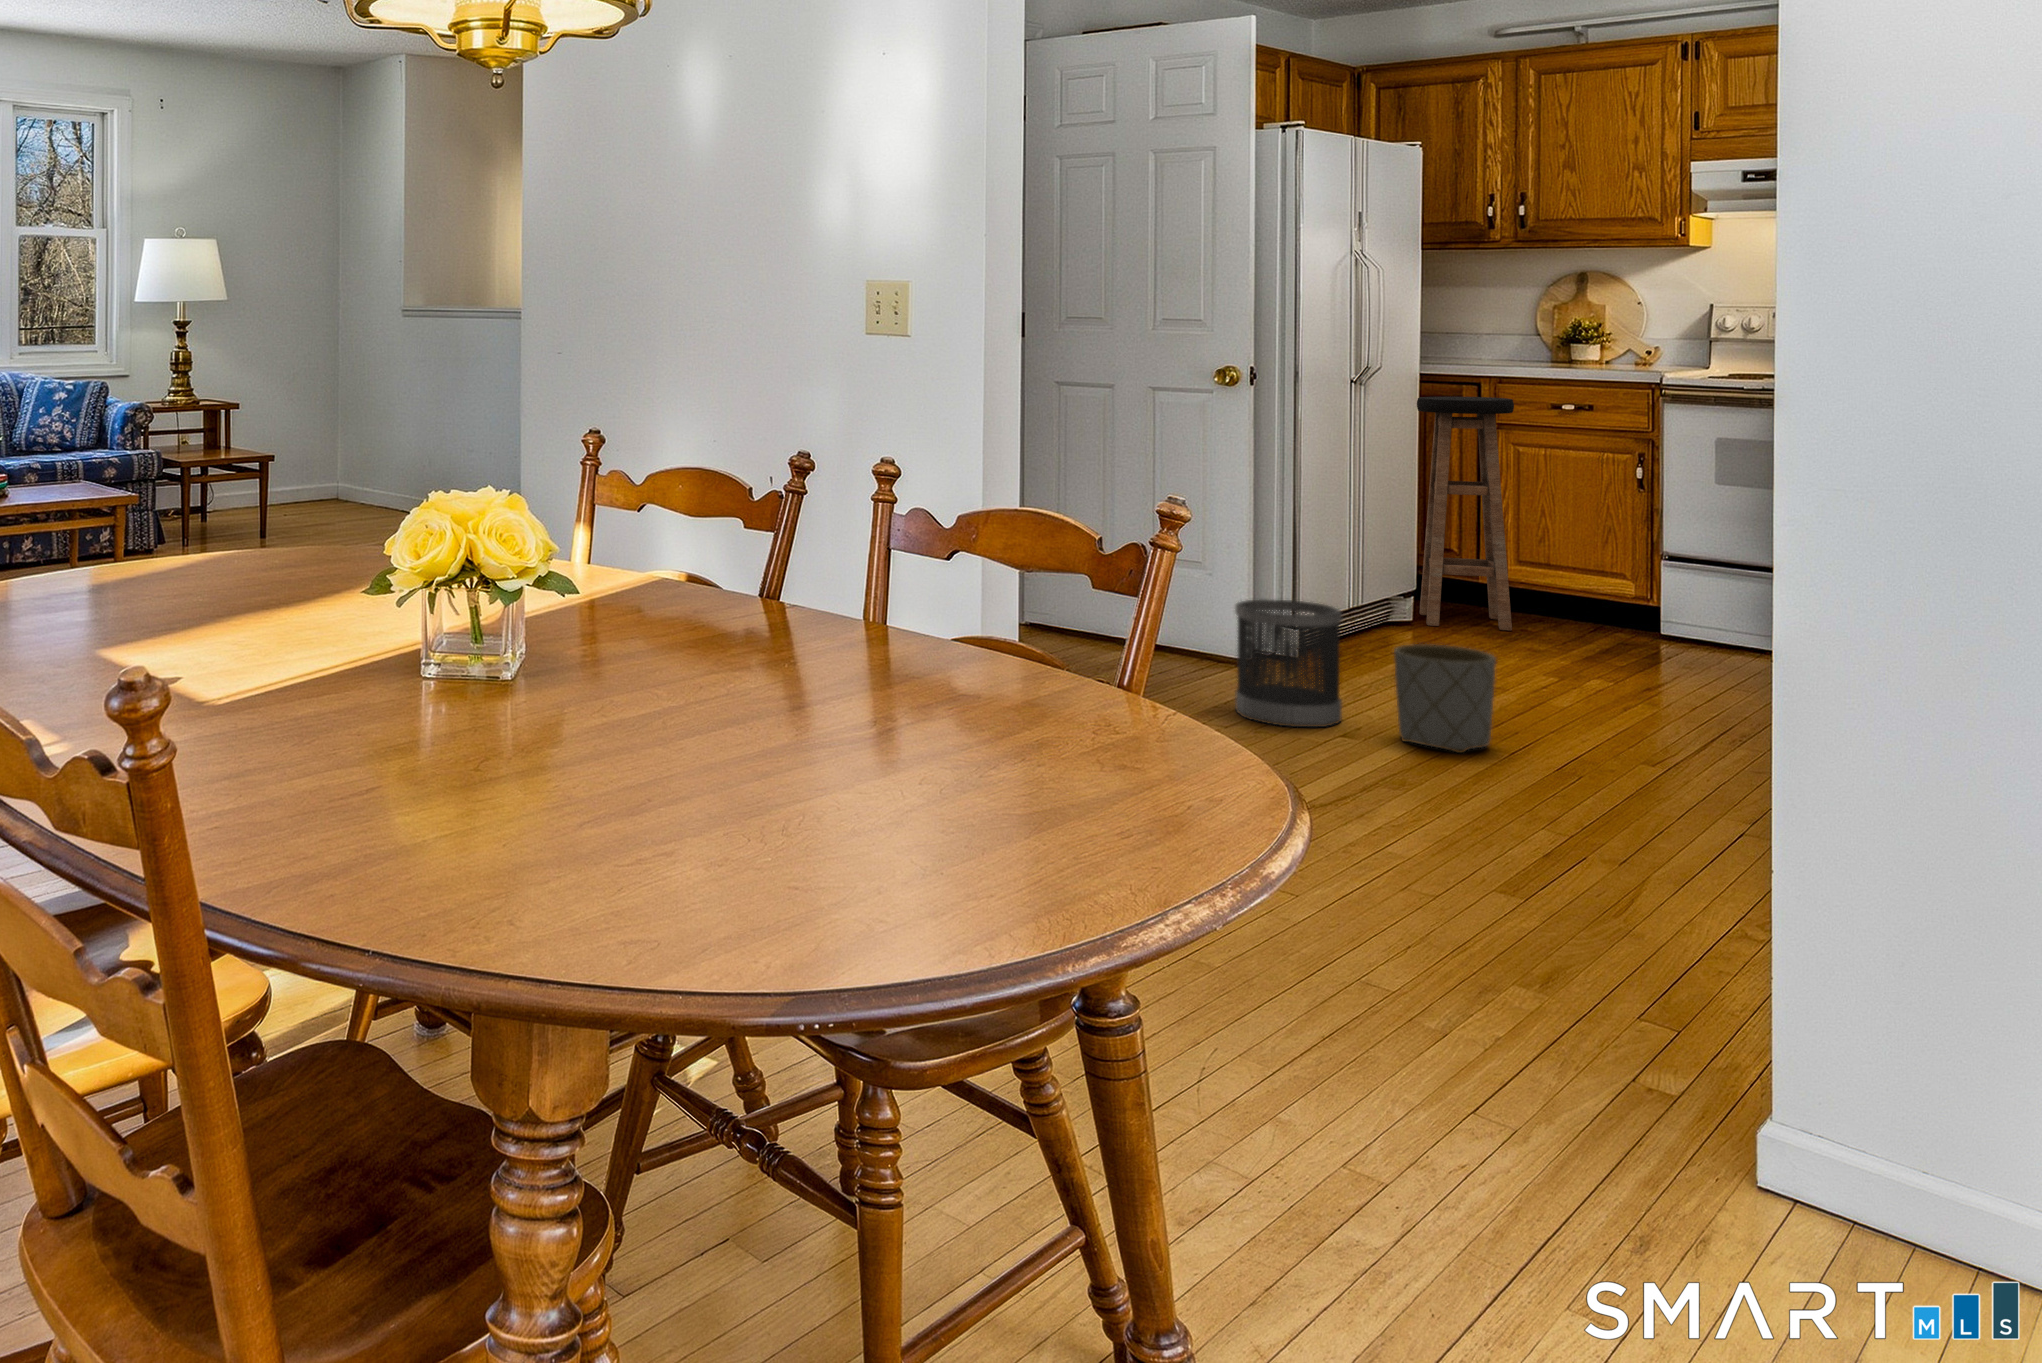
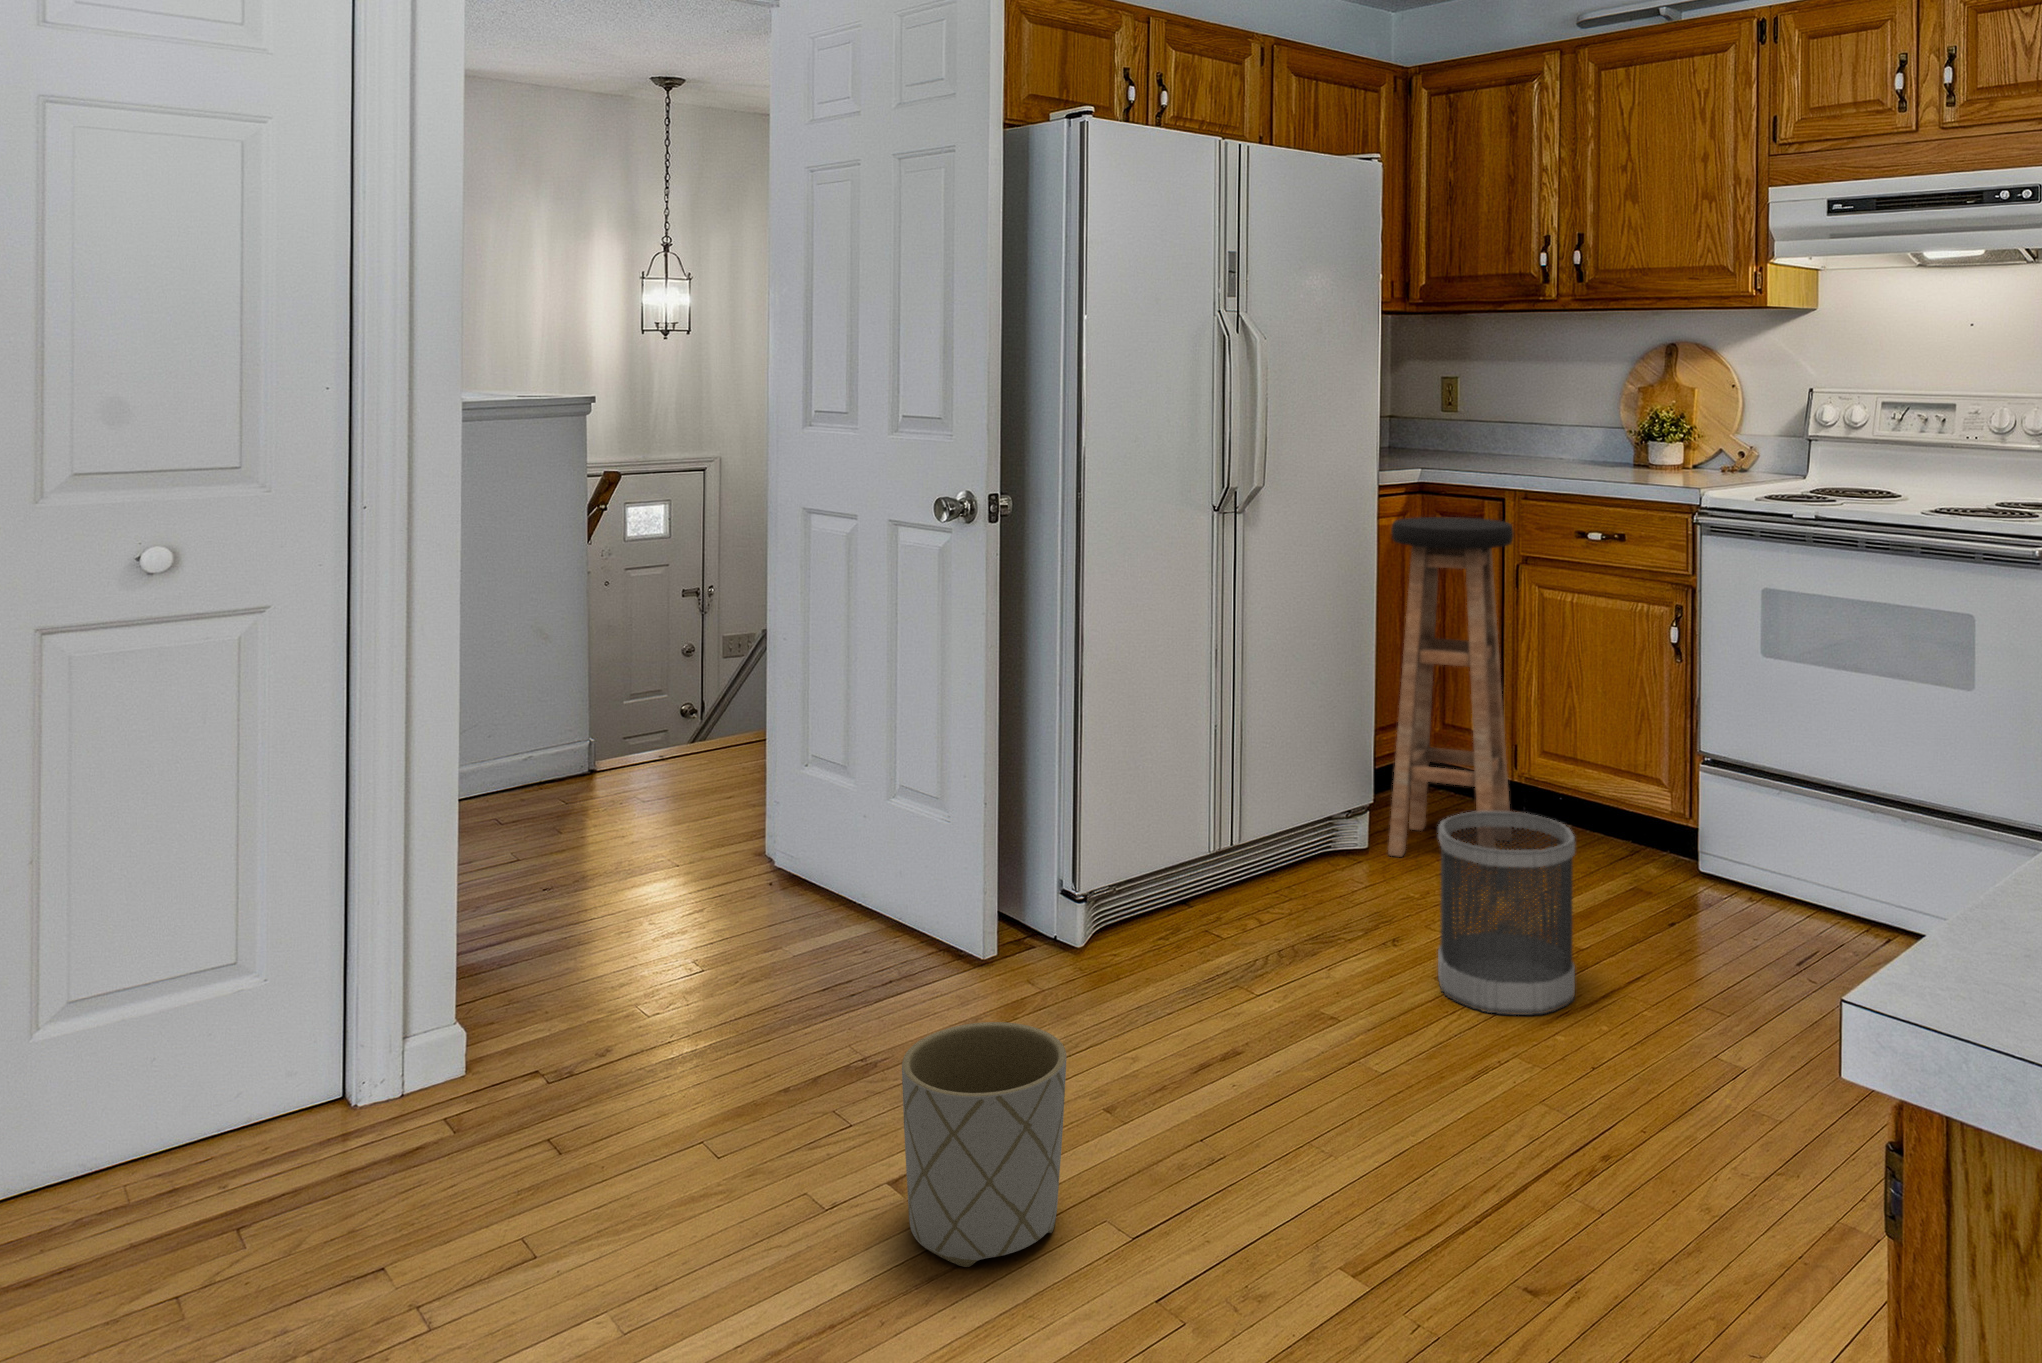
wastebasket: present [1235,599,1342,727] -> present [1438,811,1575,1015]

